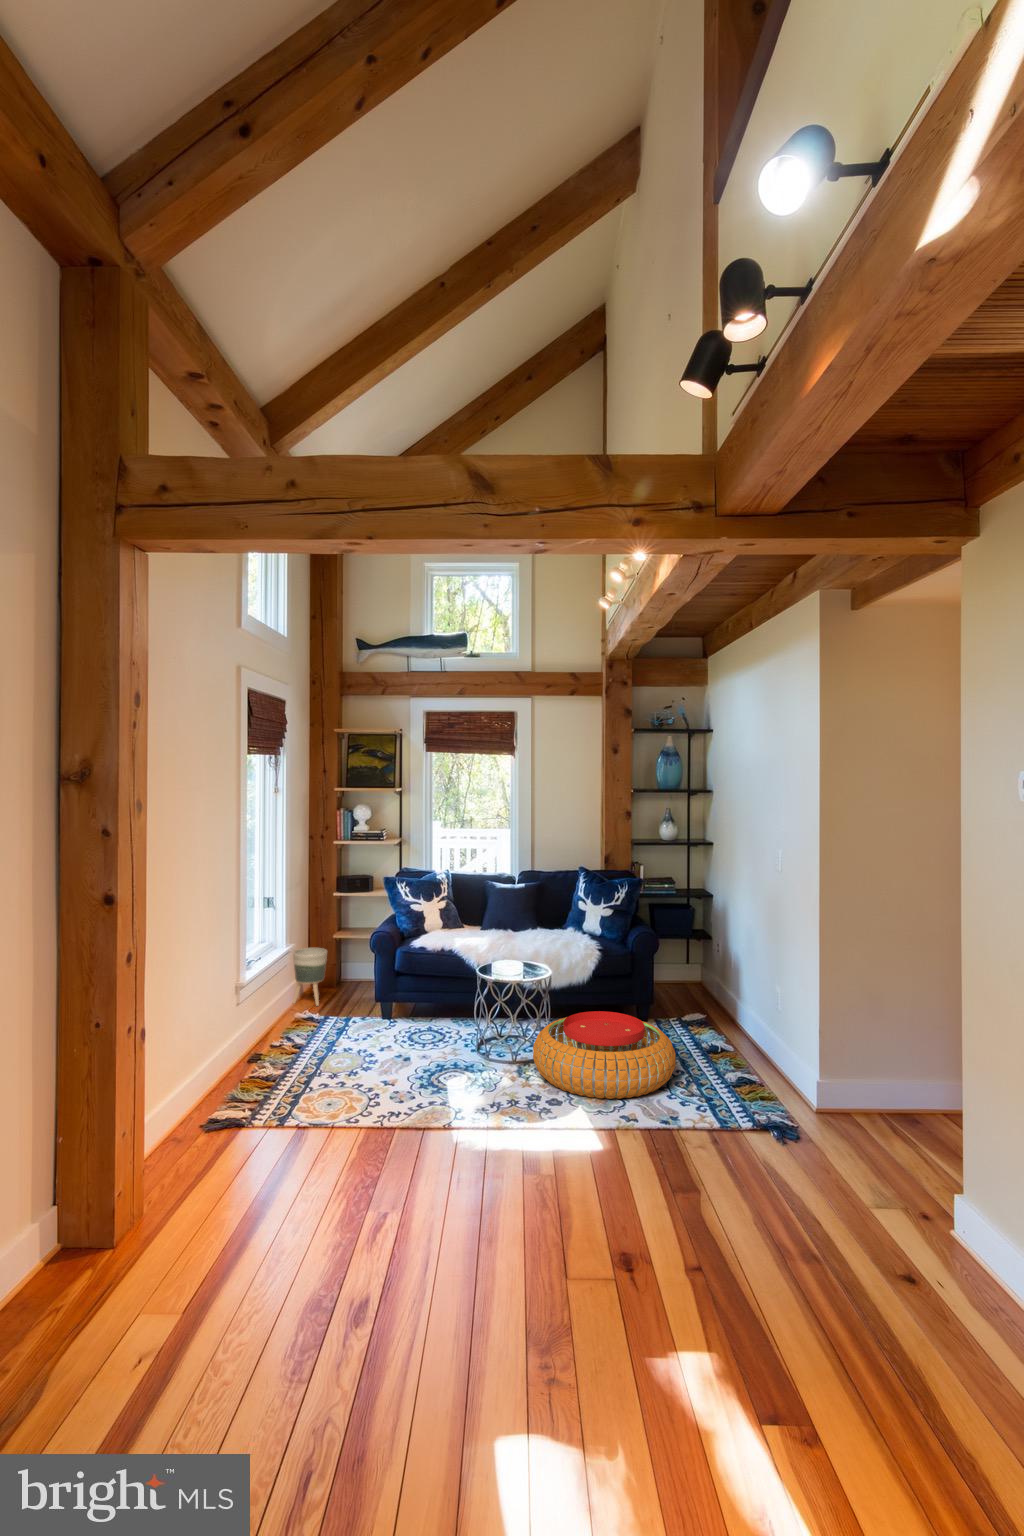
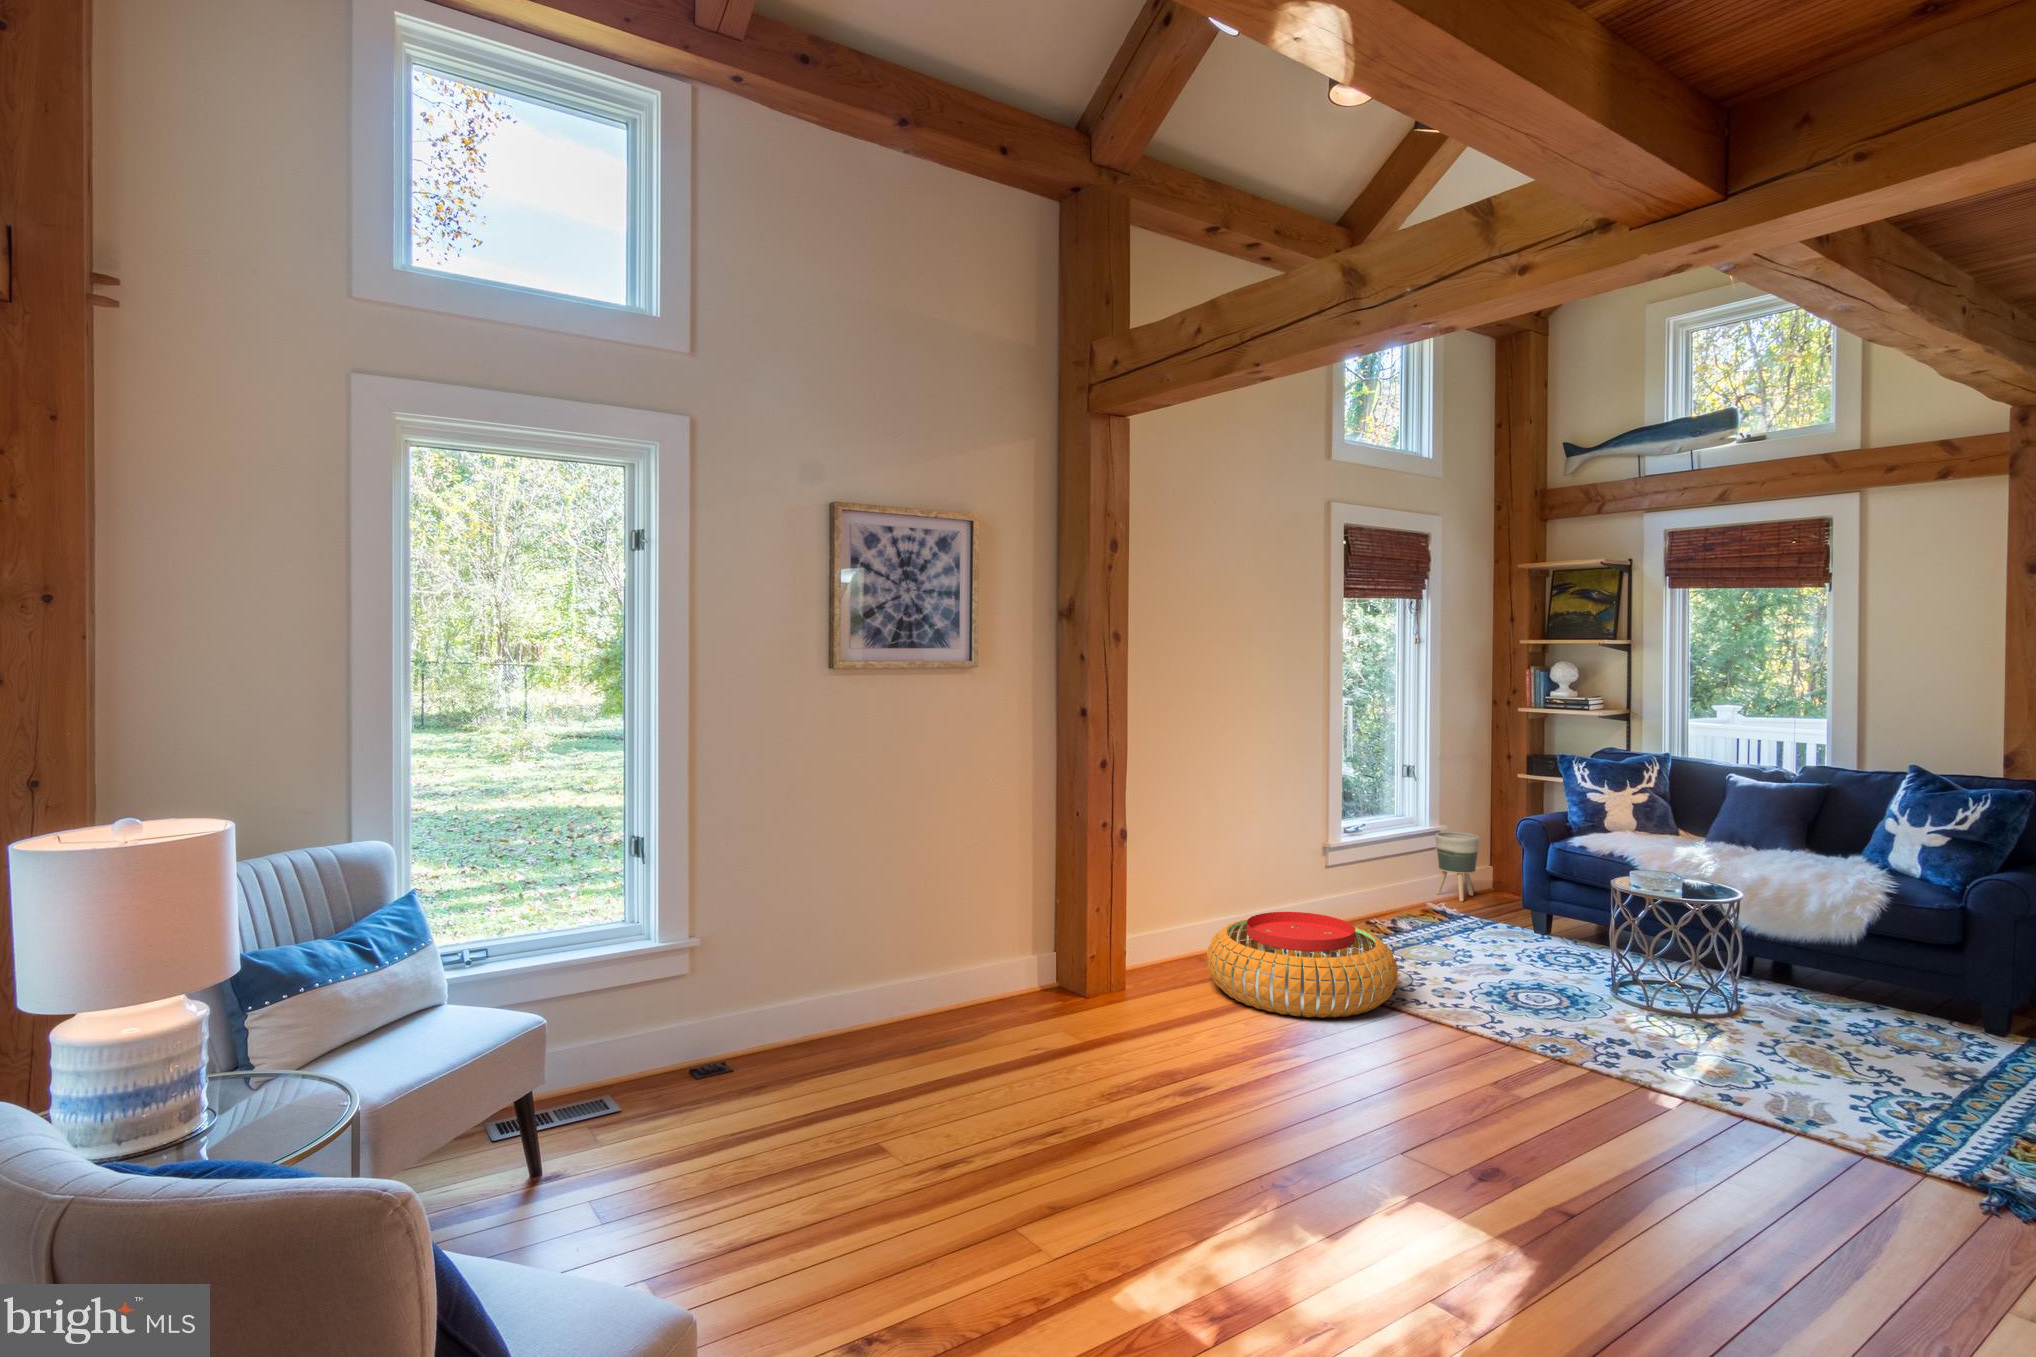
pouf: present [533,1011,676,1099] -> present [1207,912,1398,1018]

